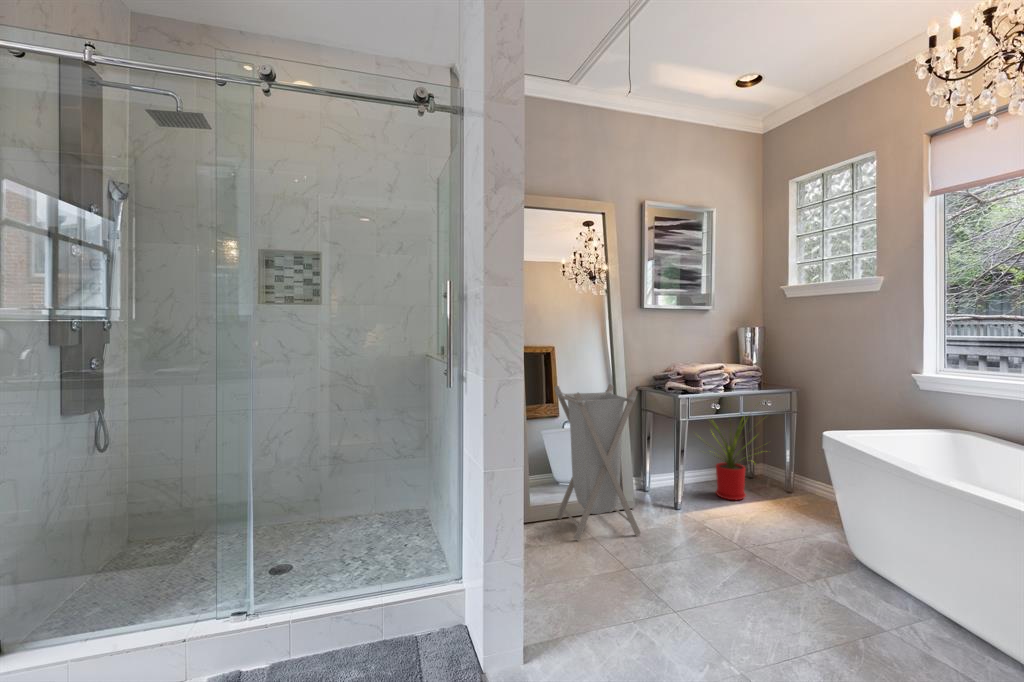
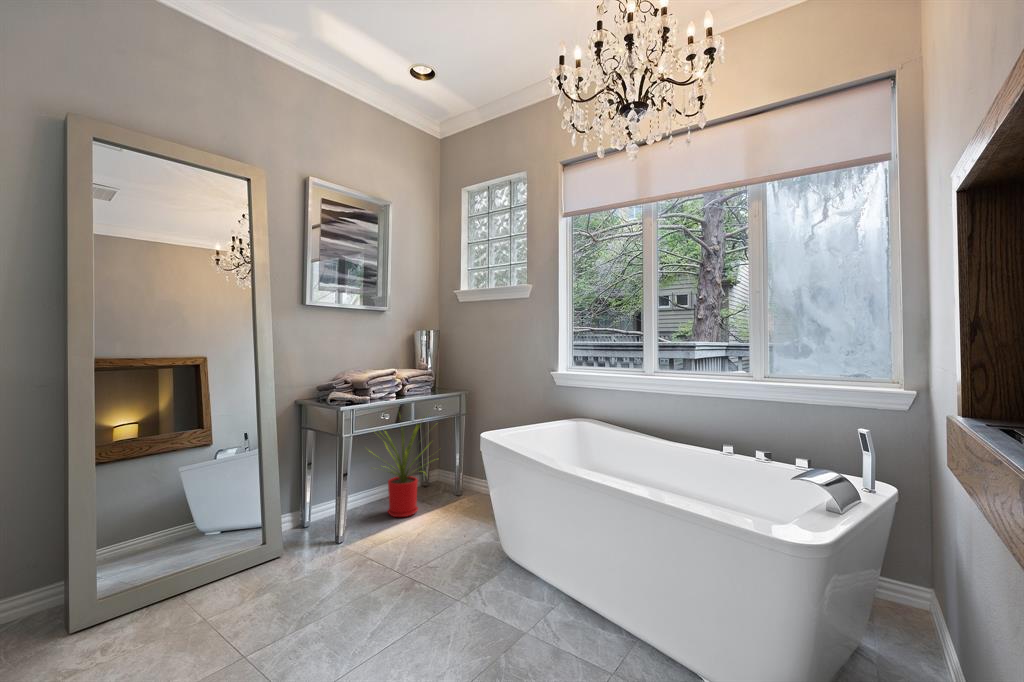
laundry hamper: present [554,384,640,540] -> none [160,398,286,621]

